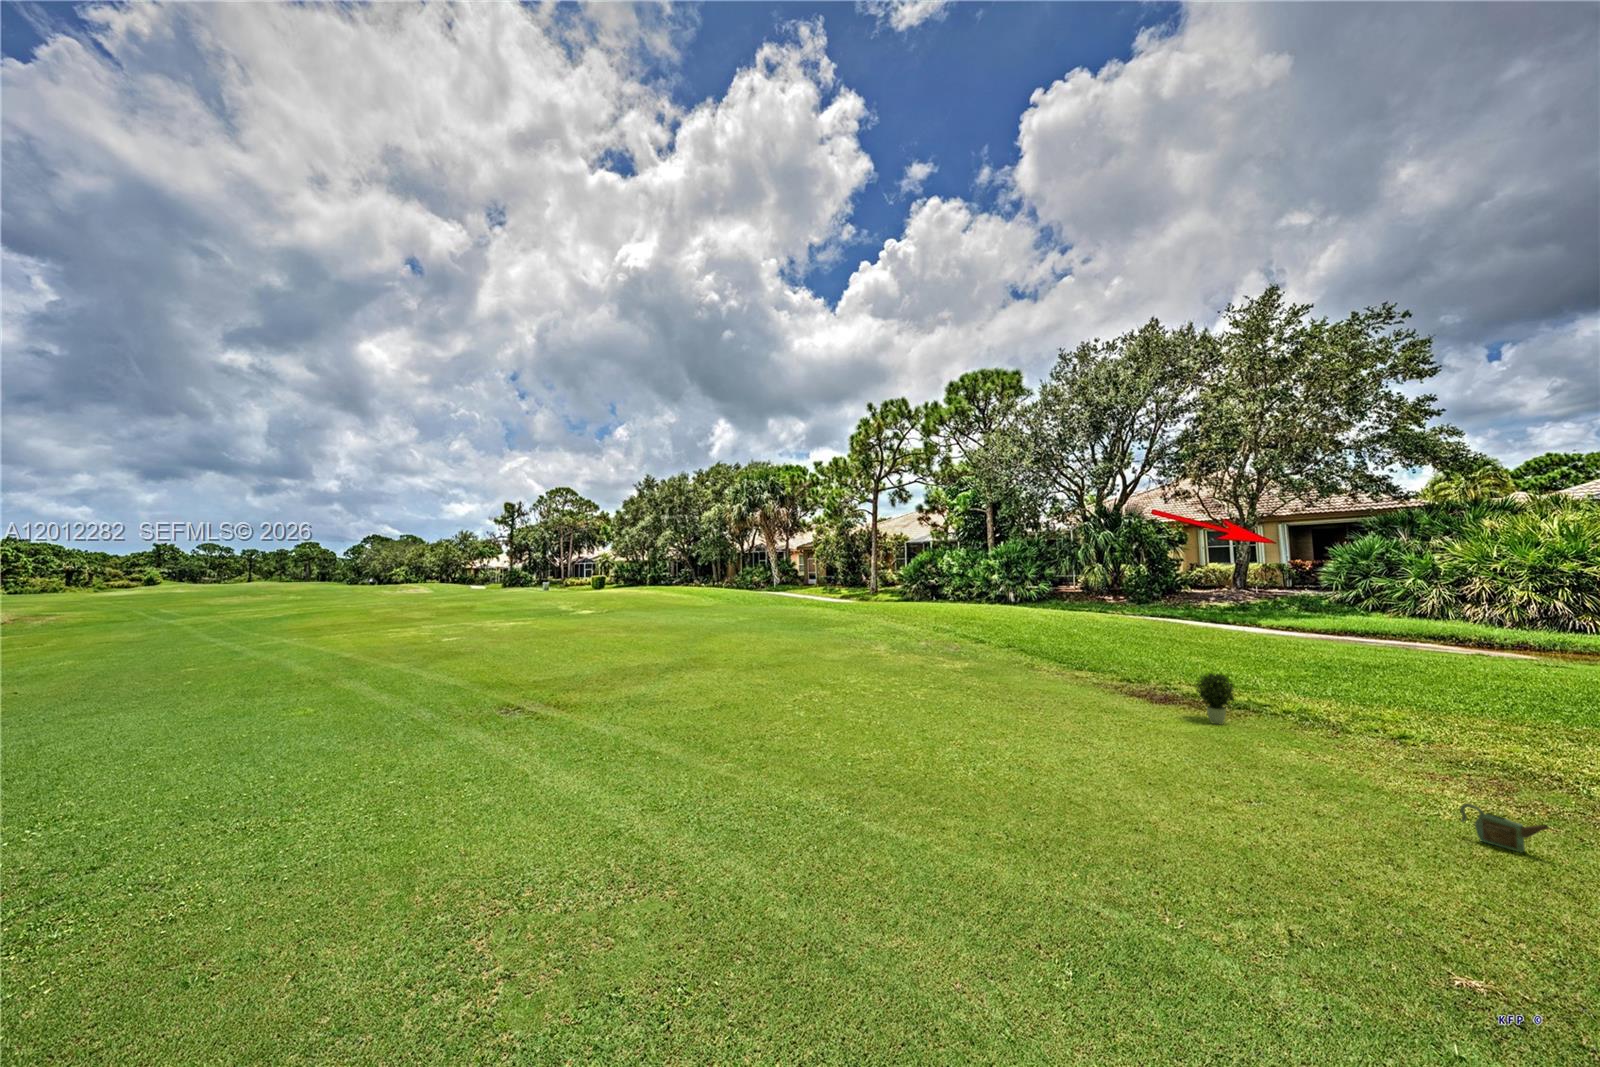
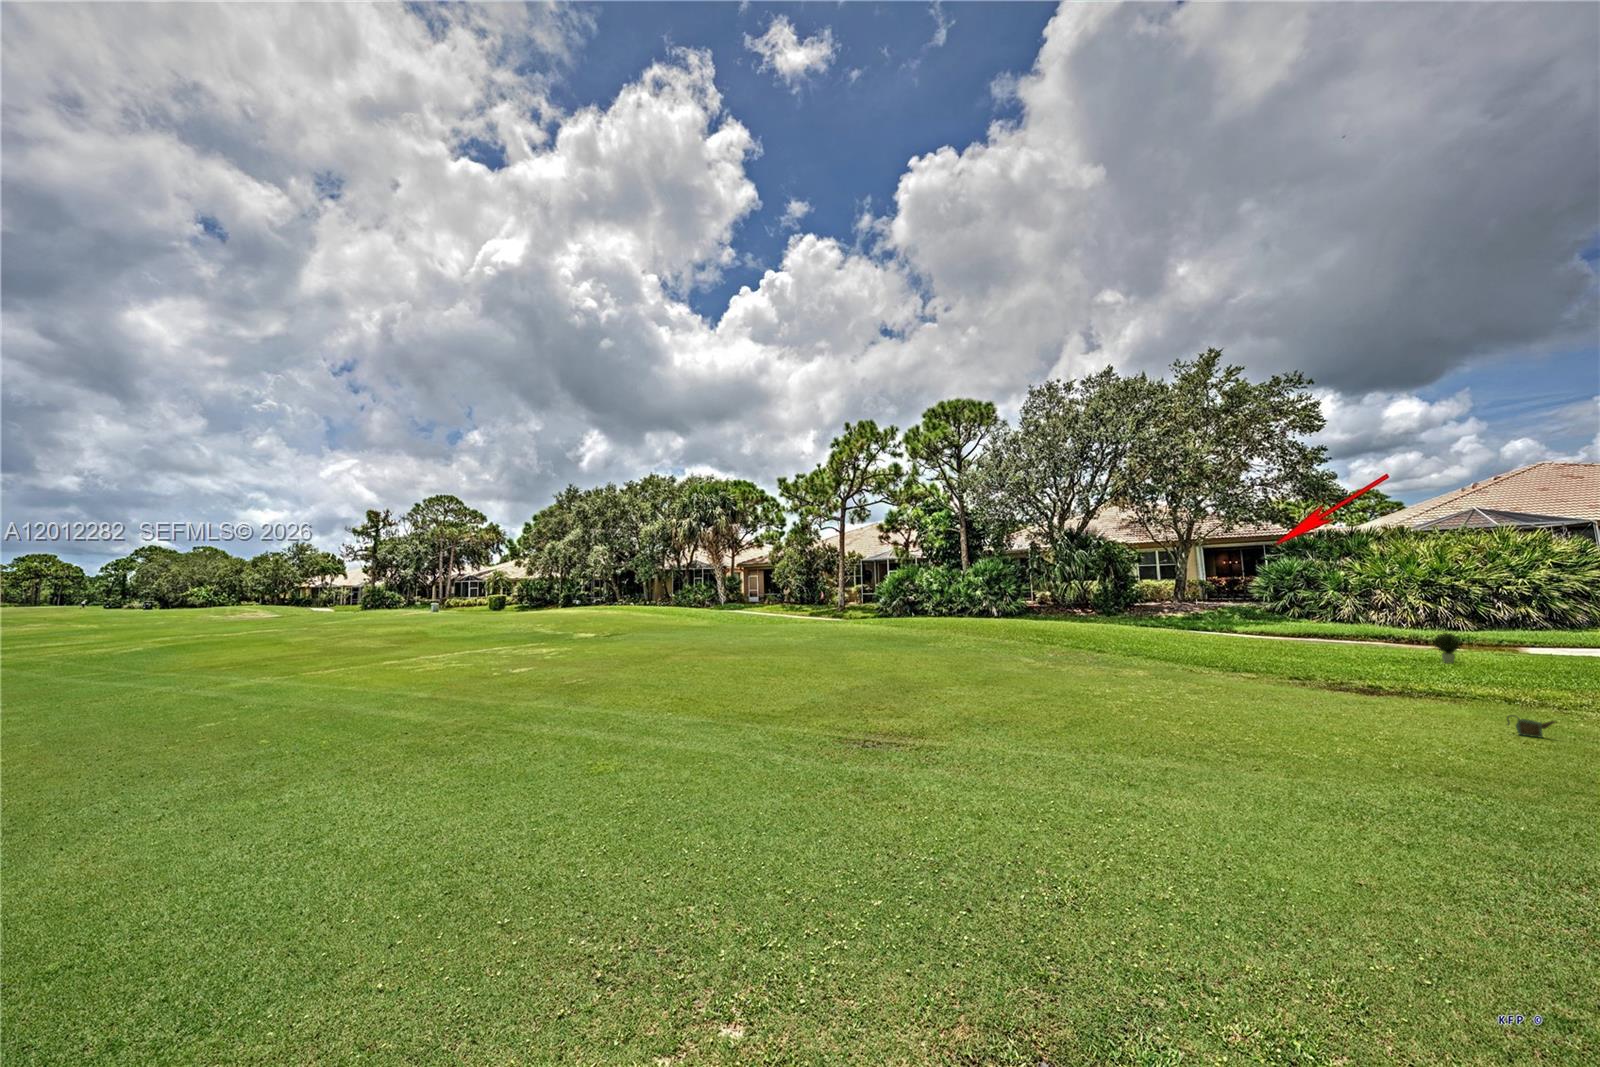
potted plant: present [1196,673,1235,724] -> present [1433,633,1460,663]

